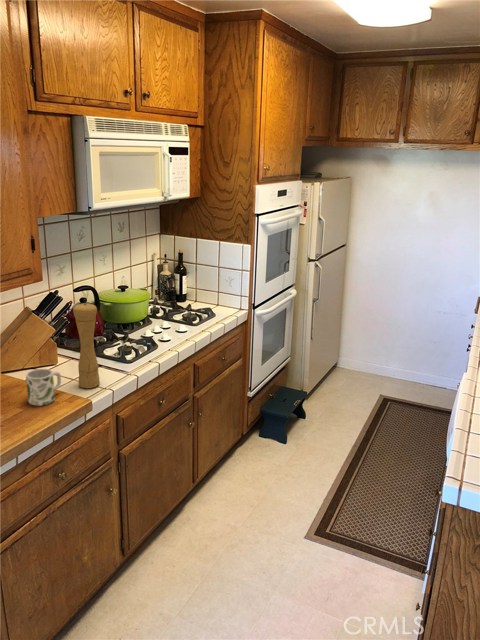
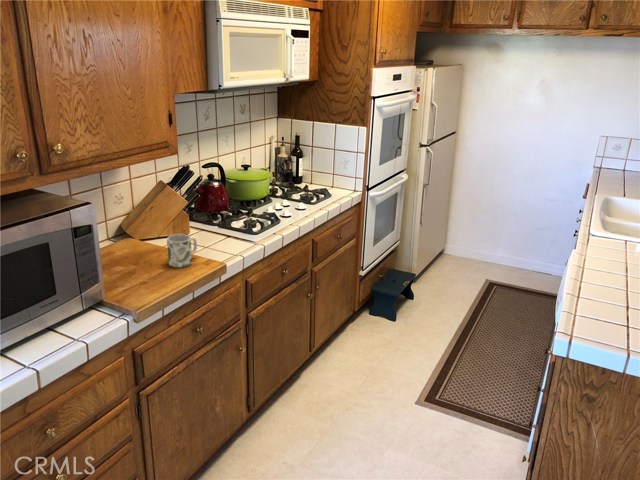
pepper mill: present [73,303,100,388] -> none [209,174,231,254]

